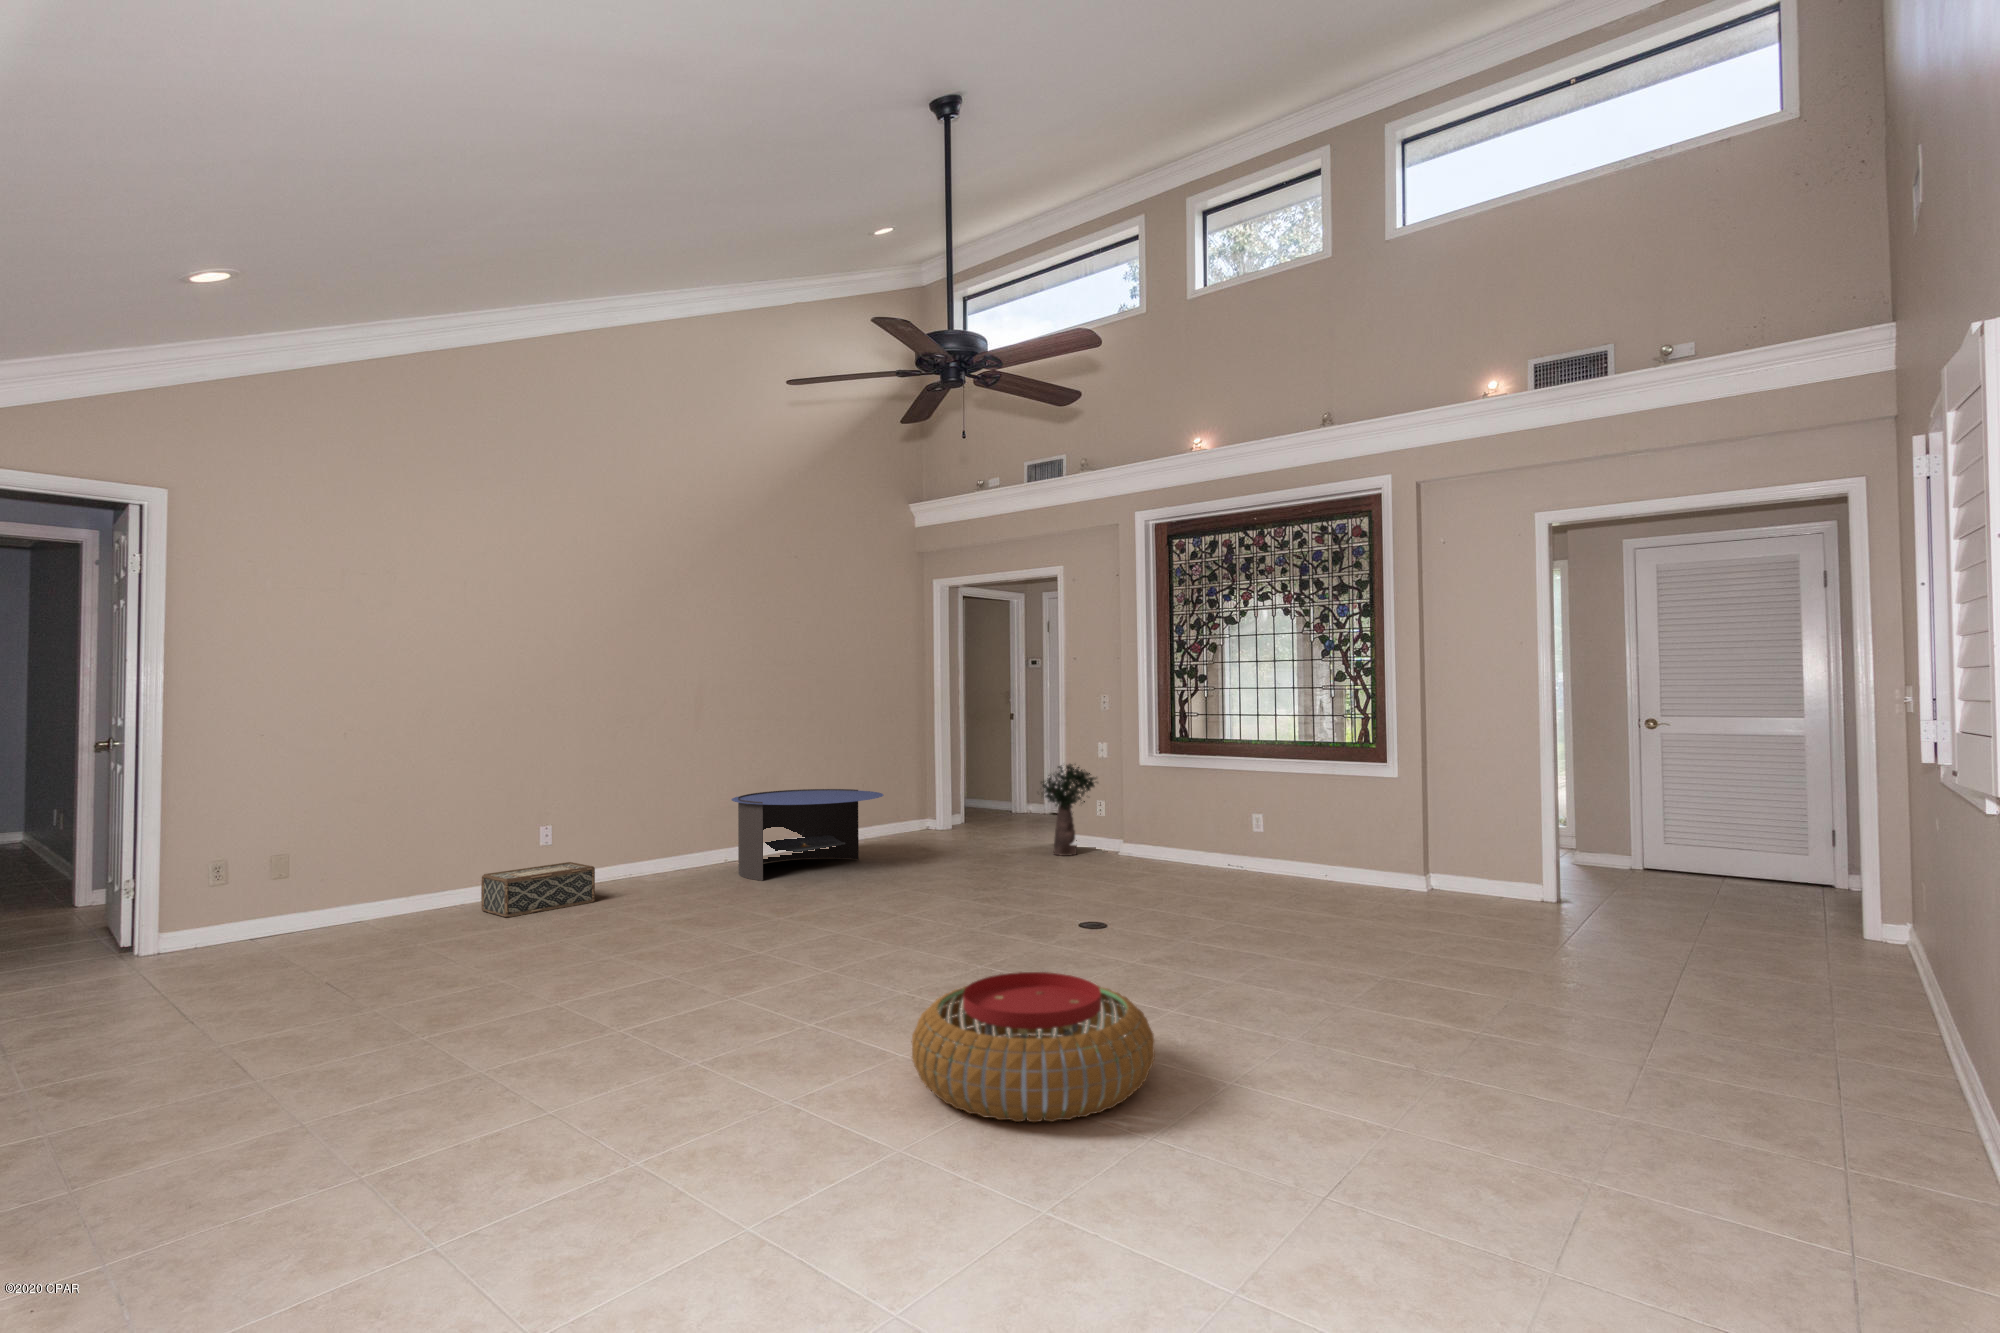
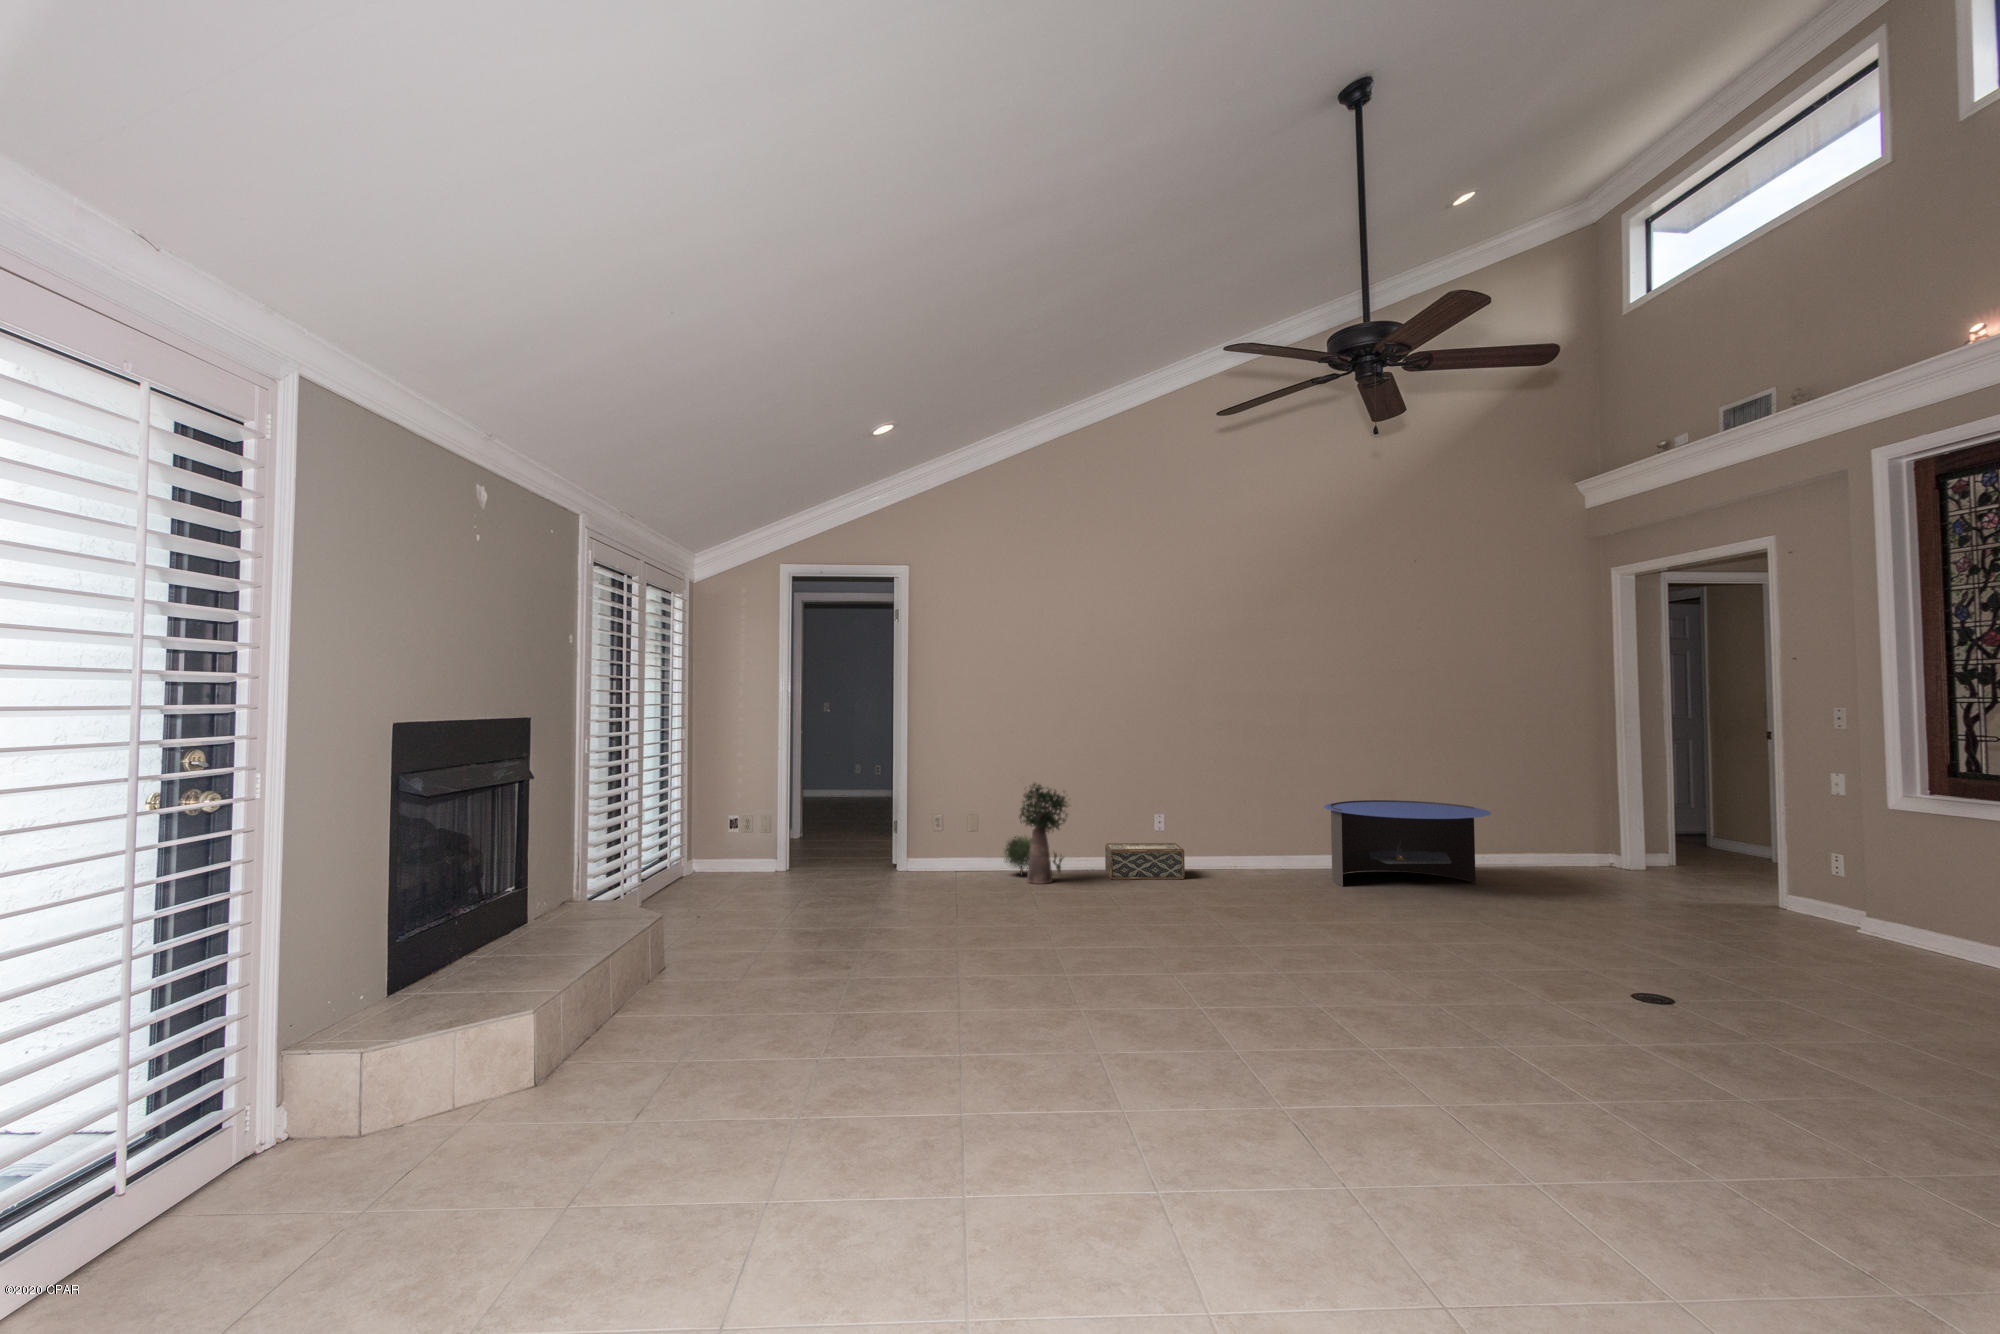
potted plant: present [1042,764,1096,856] -> present [1005,784,1067,884]
pouf: present [912,972,1155,1122] -> none [1096,1001,1350,1164]

